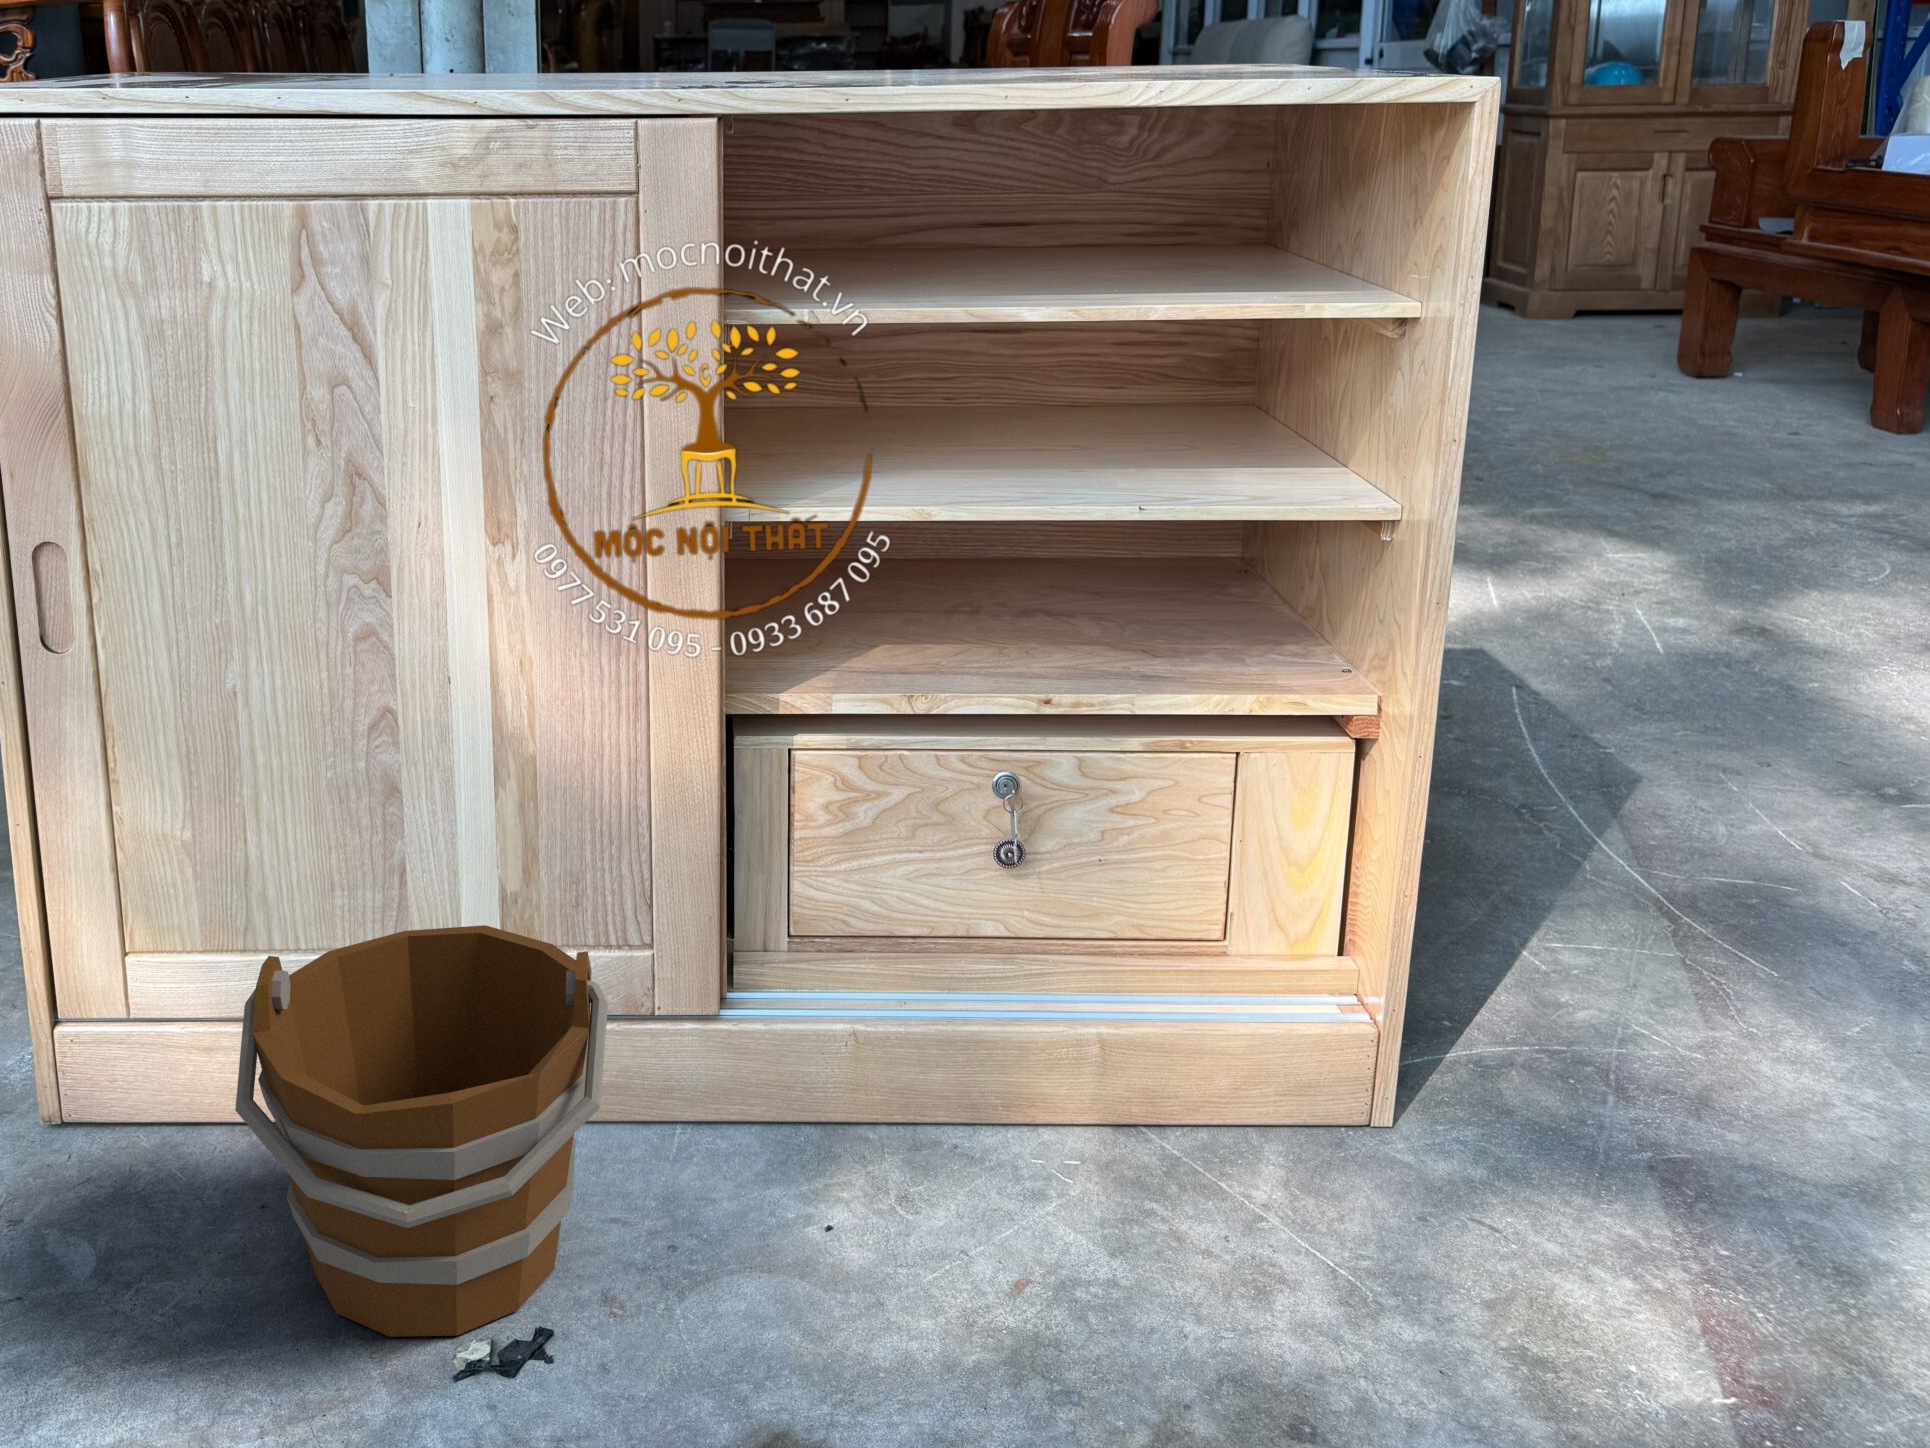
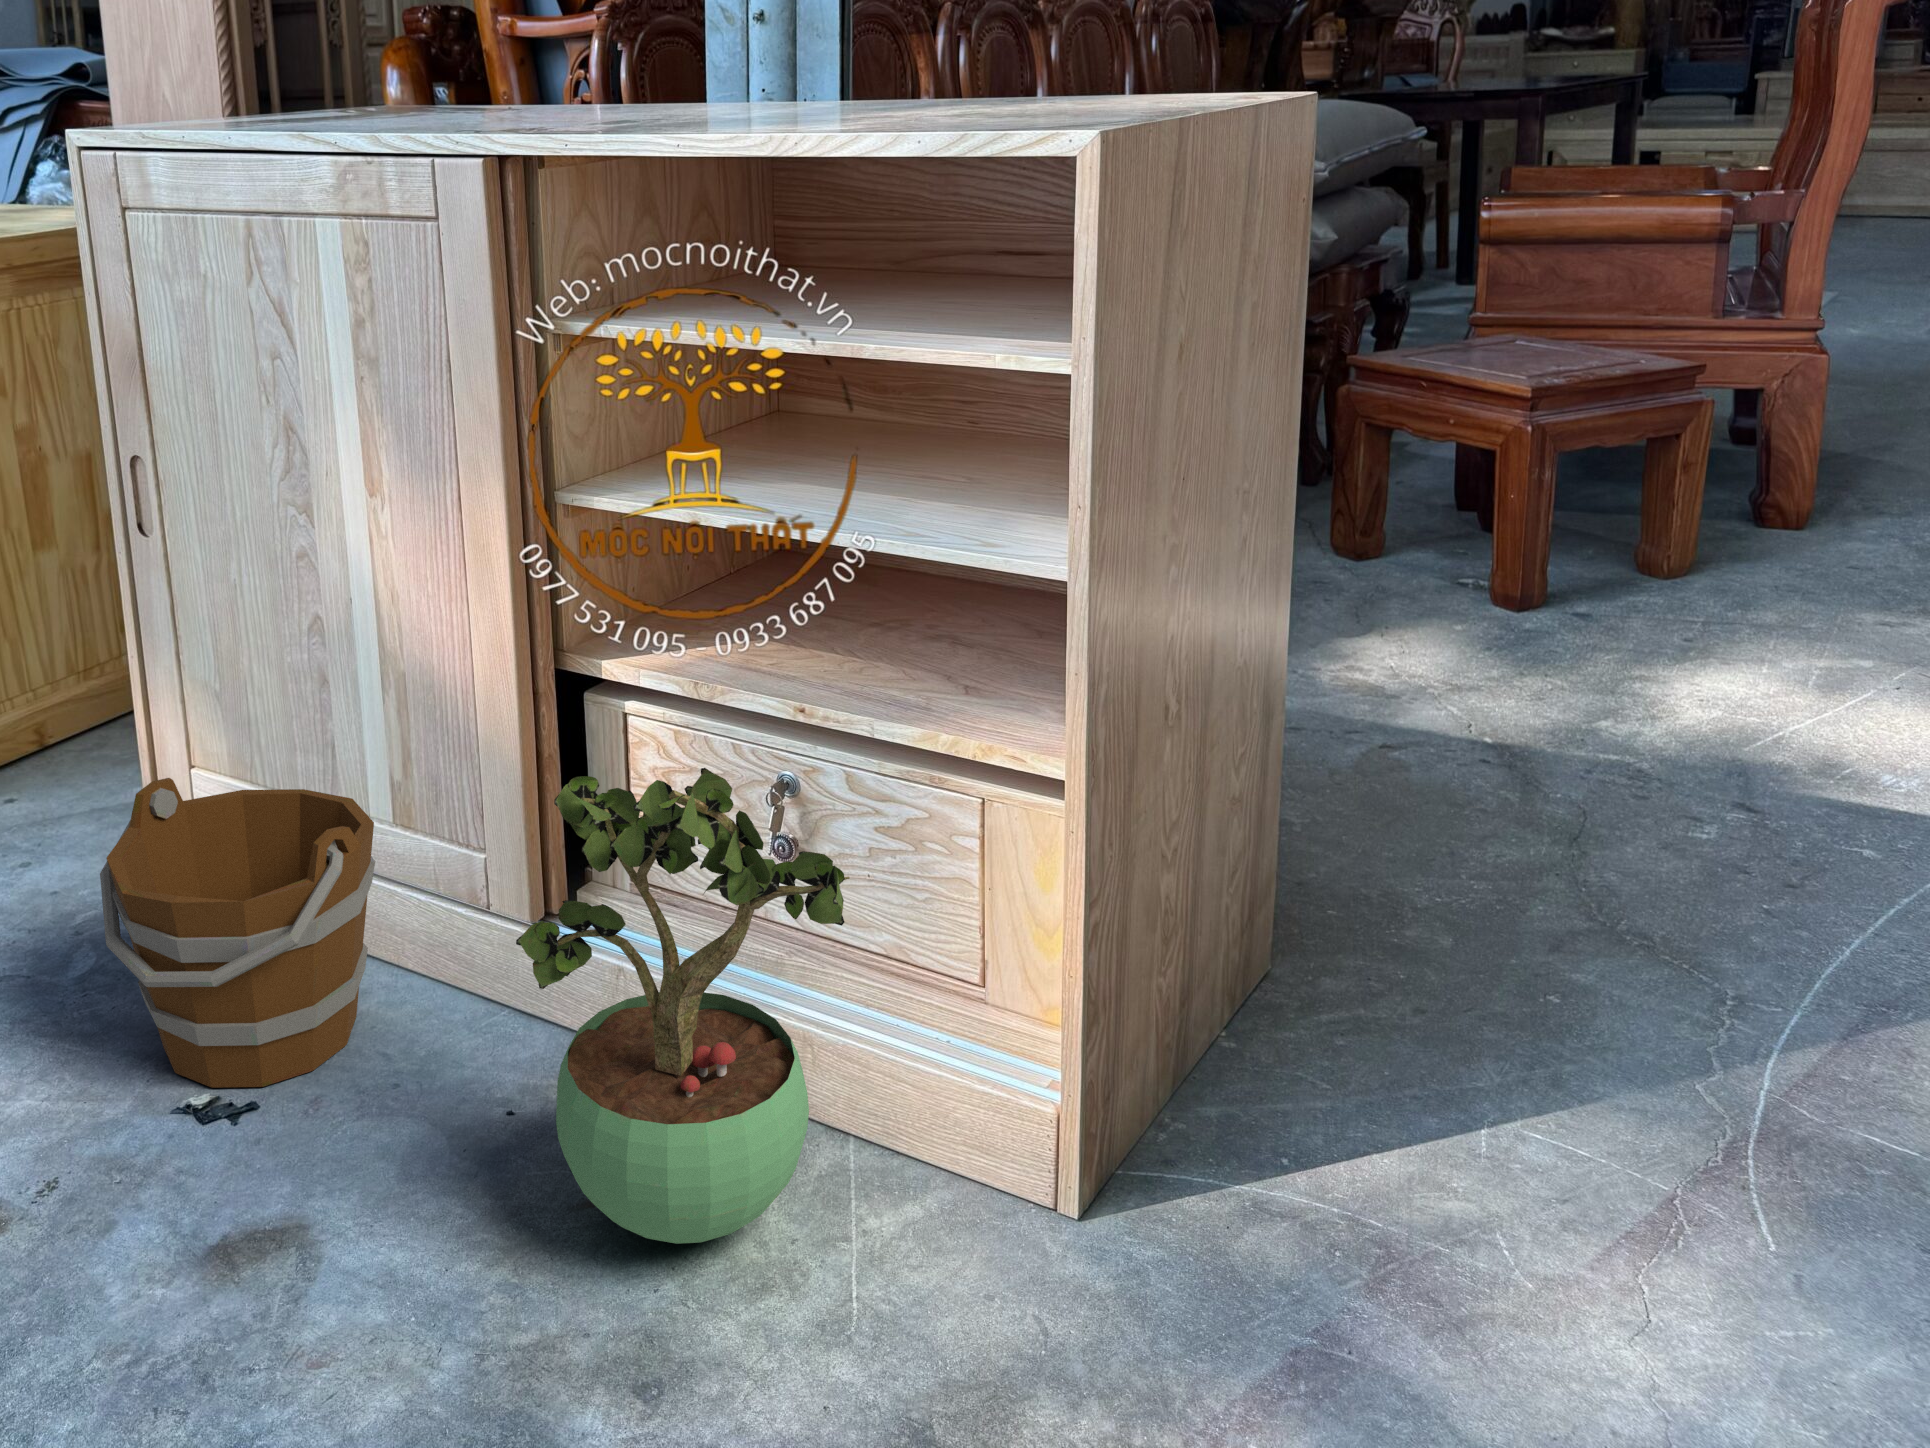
potted plant: none [962,765,1330,1294] -> present [516,768,849,1244]

